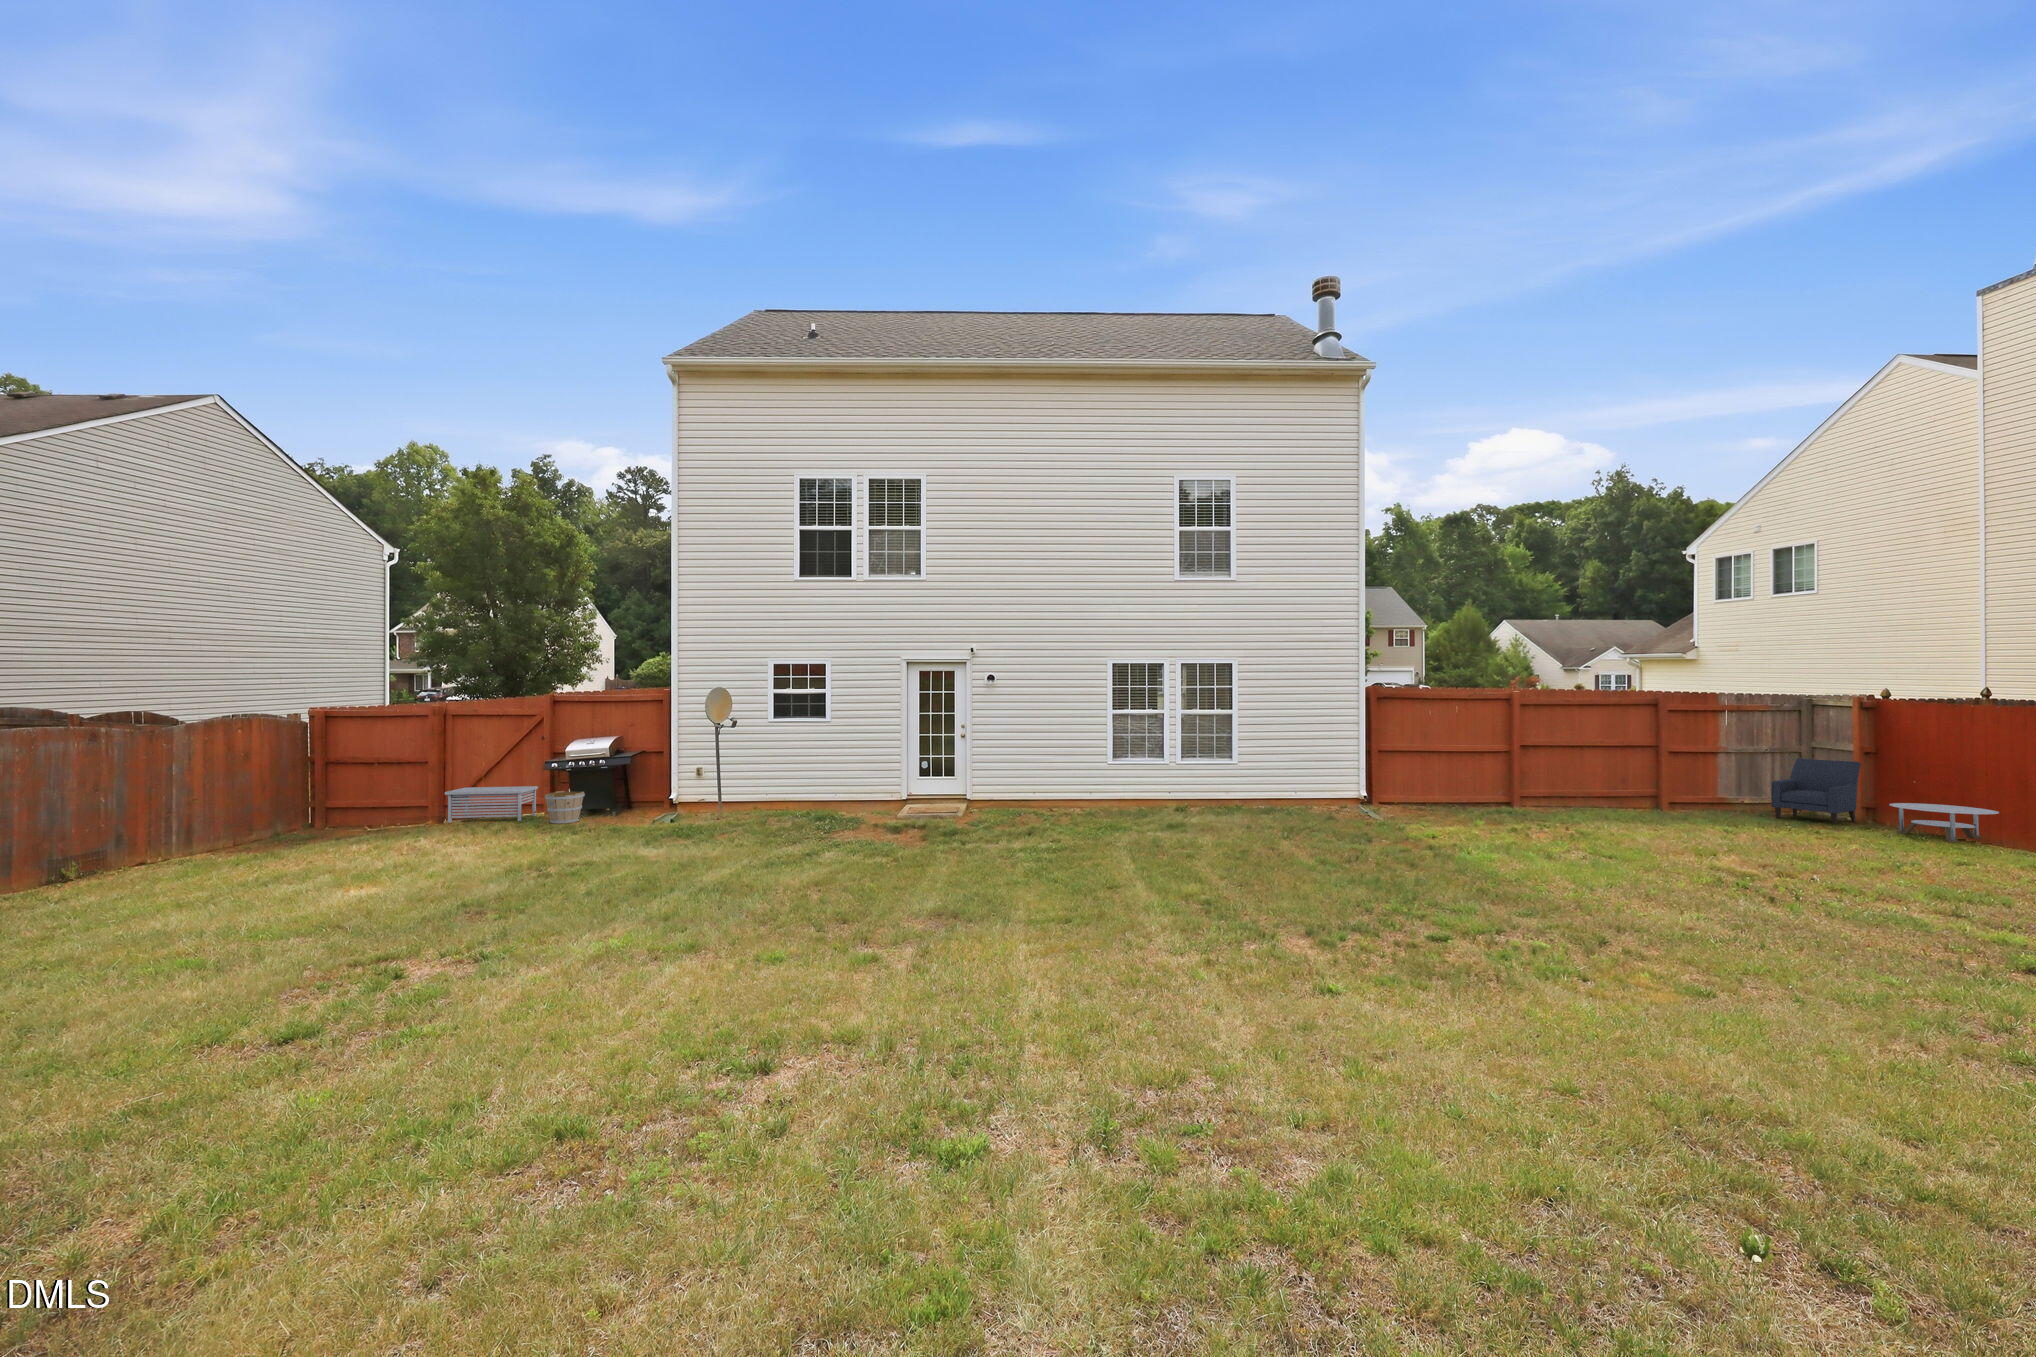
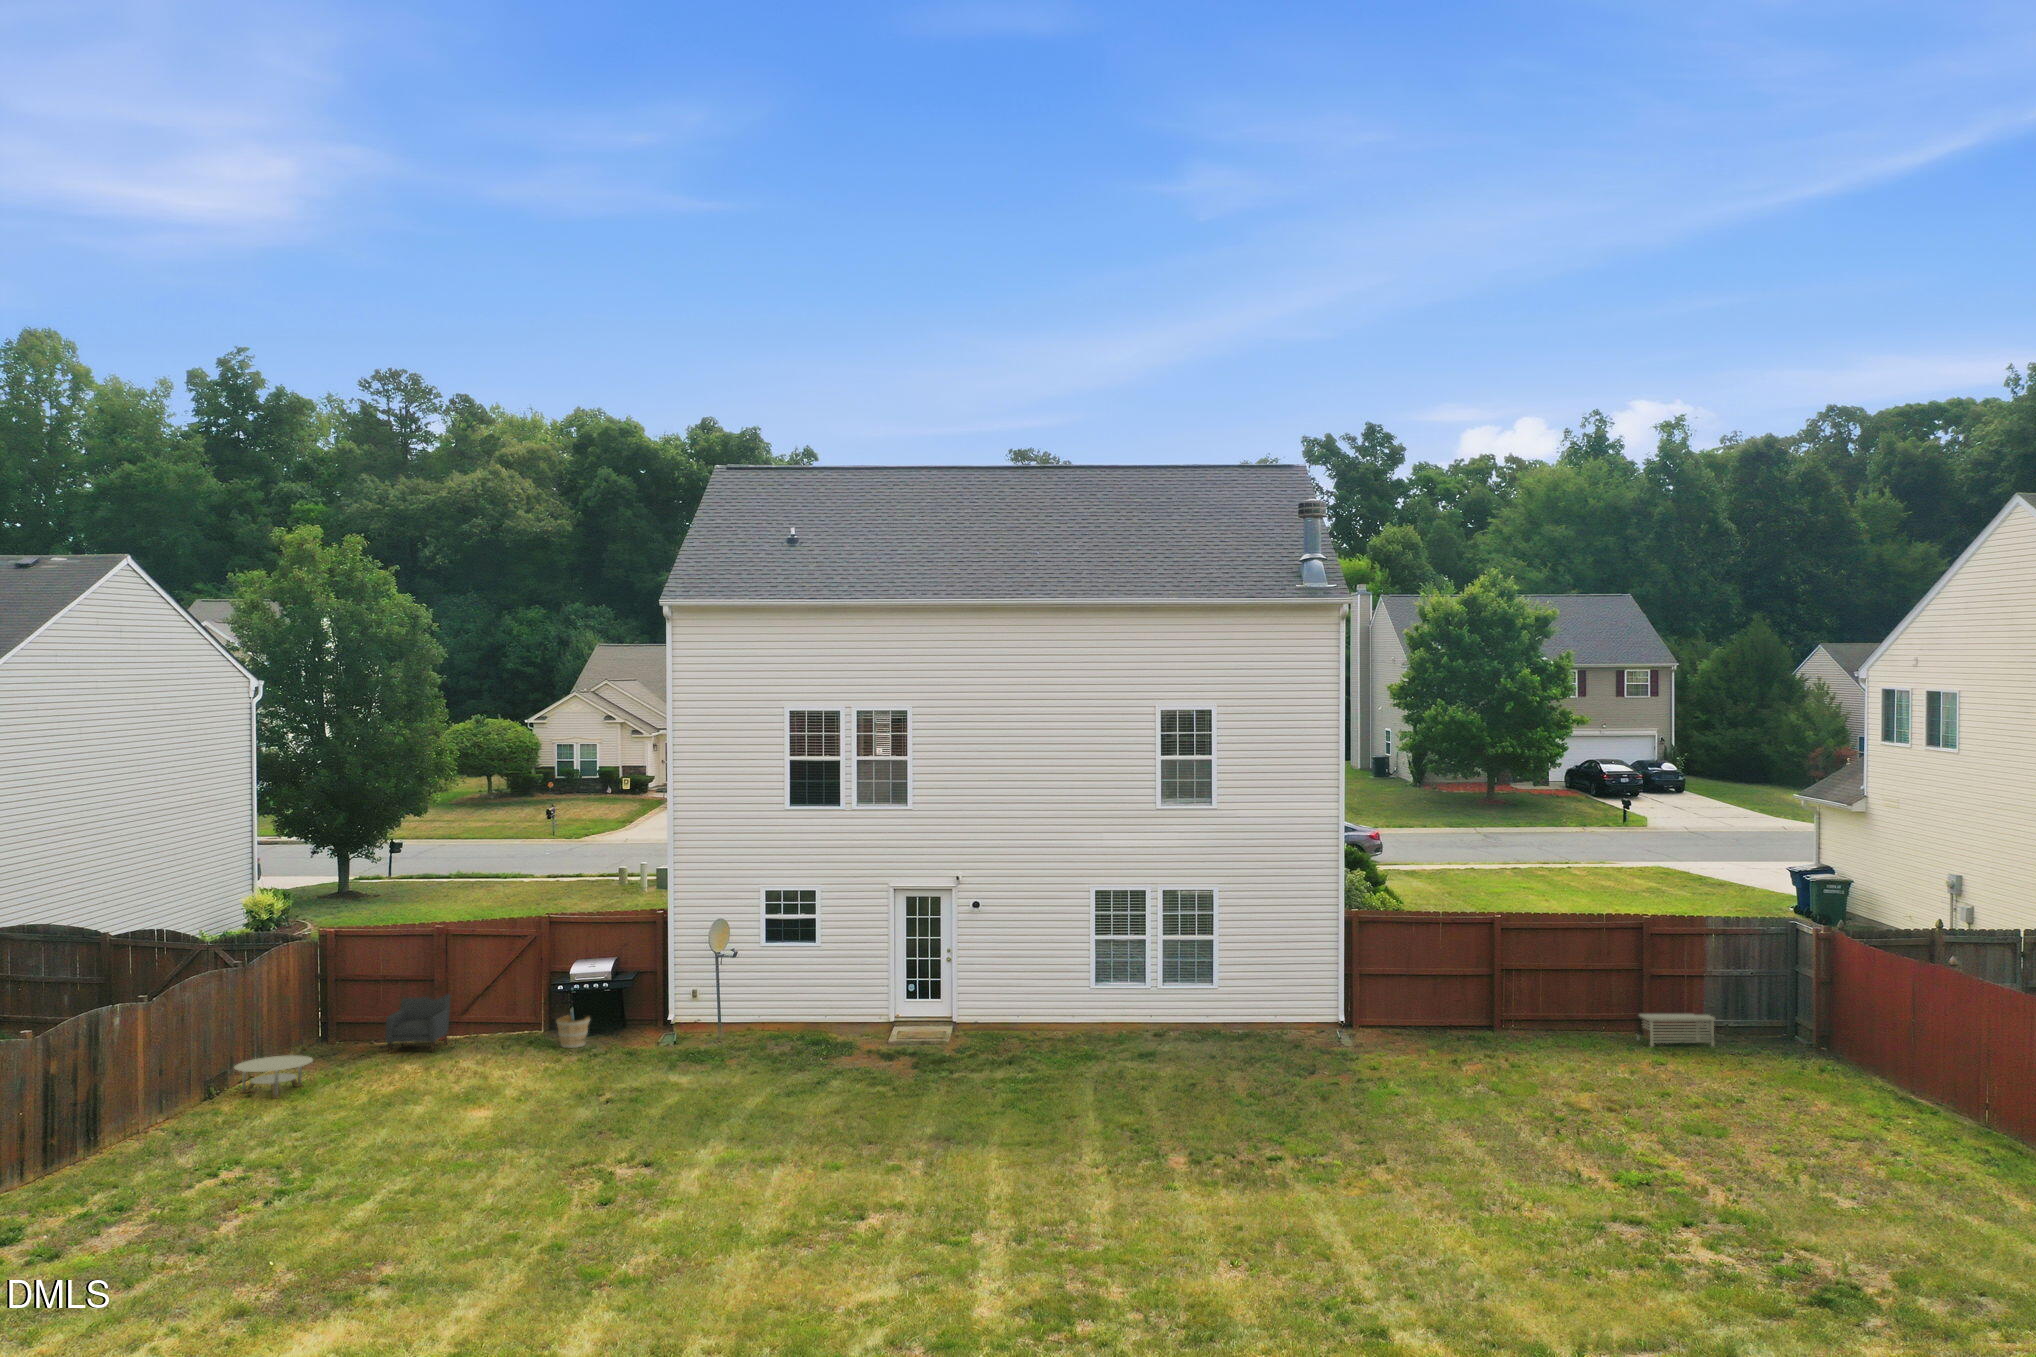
chair: present [1771,758,1861,825] -> present [385,994,451,1053]
storage bench: present [445,786,538,823] -> present [1637,1014,1715,1047]
round table: present [1889,803,1999,843] -> present [234,1055,313,1099]

